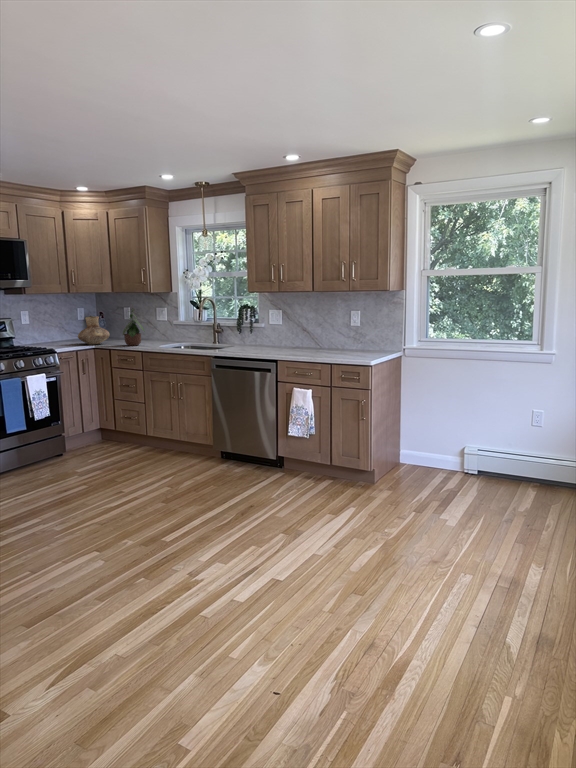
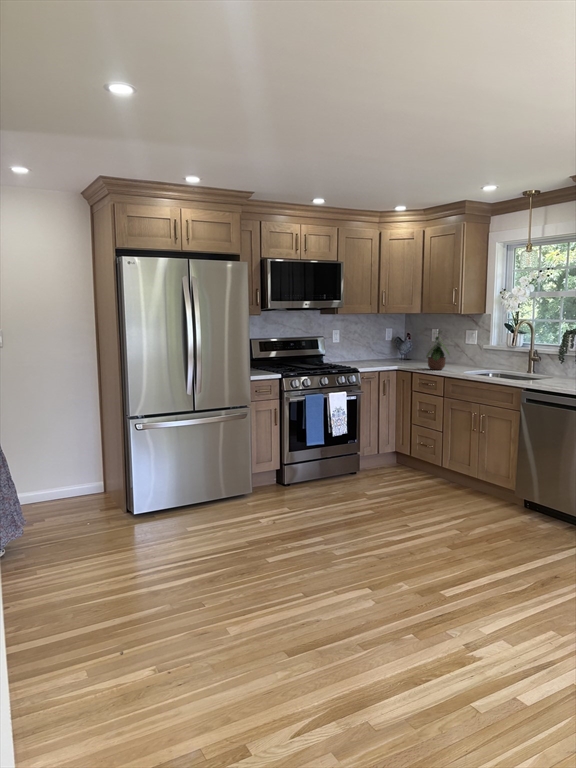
vase: present [78,316,110,344] -> none [382,338,414,366]

